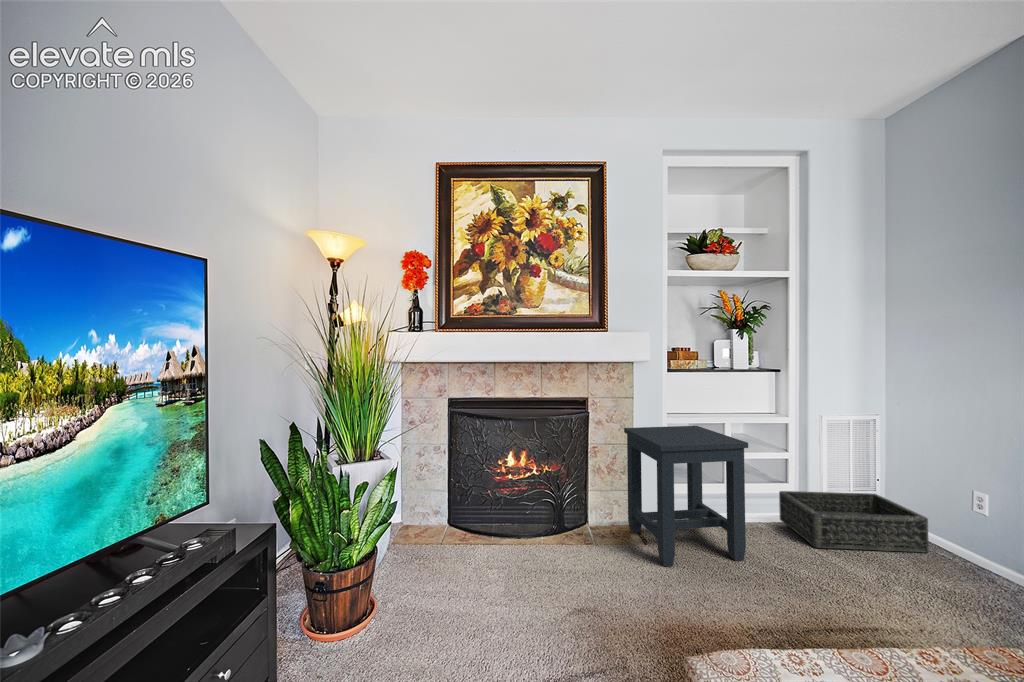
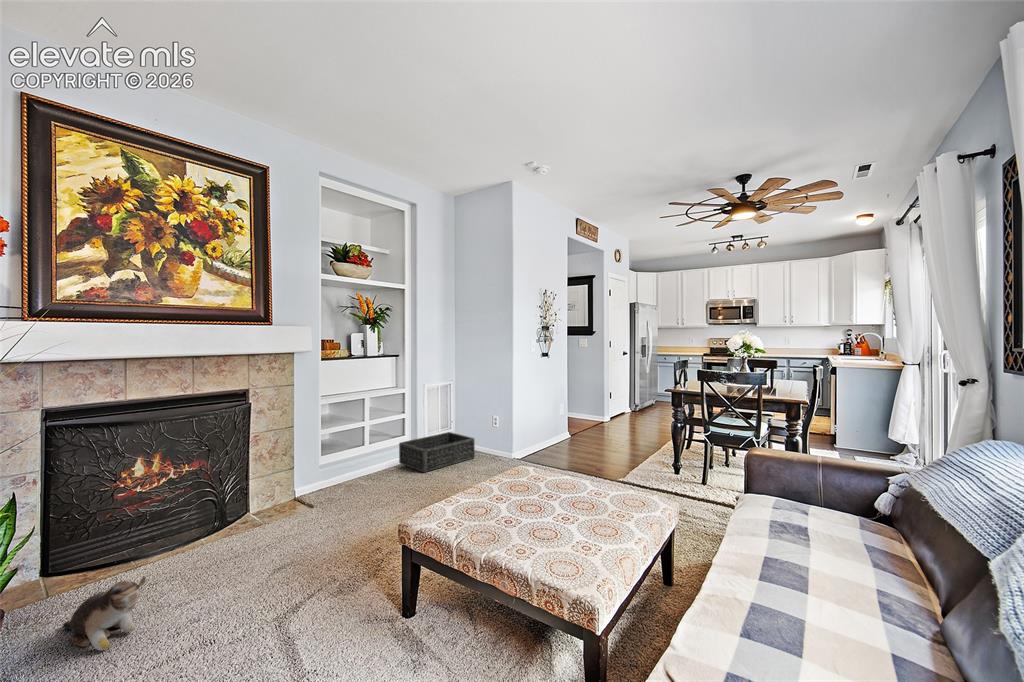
side table: present [624,426,748,566] -> none [287,403,389,516]
plush toy: none [419,562,453,619] -> present [63,577,146,651]

